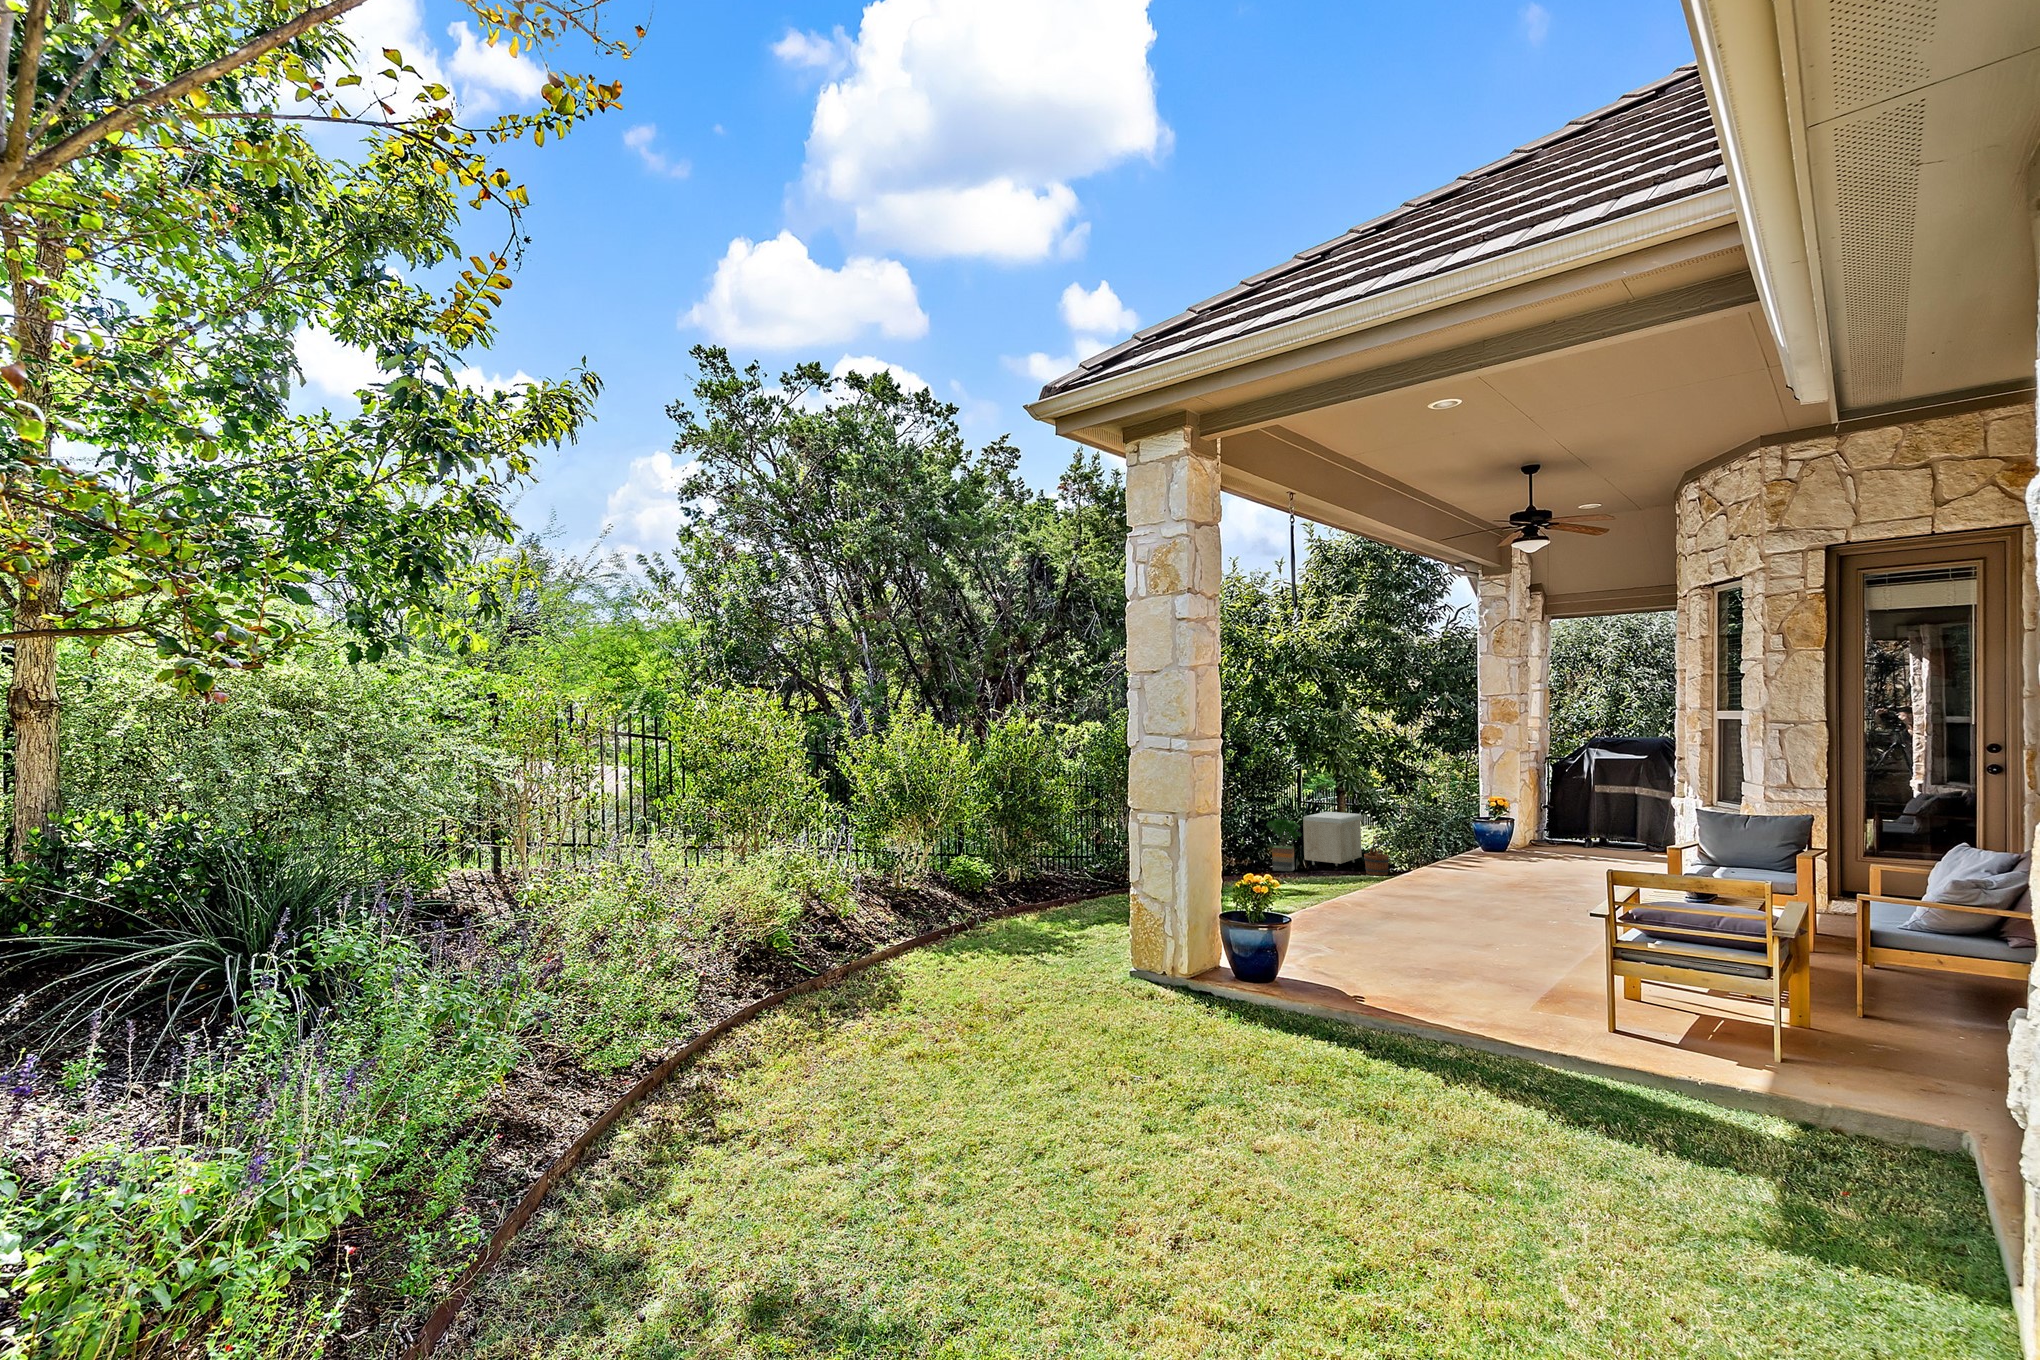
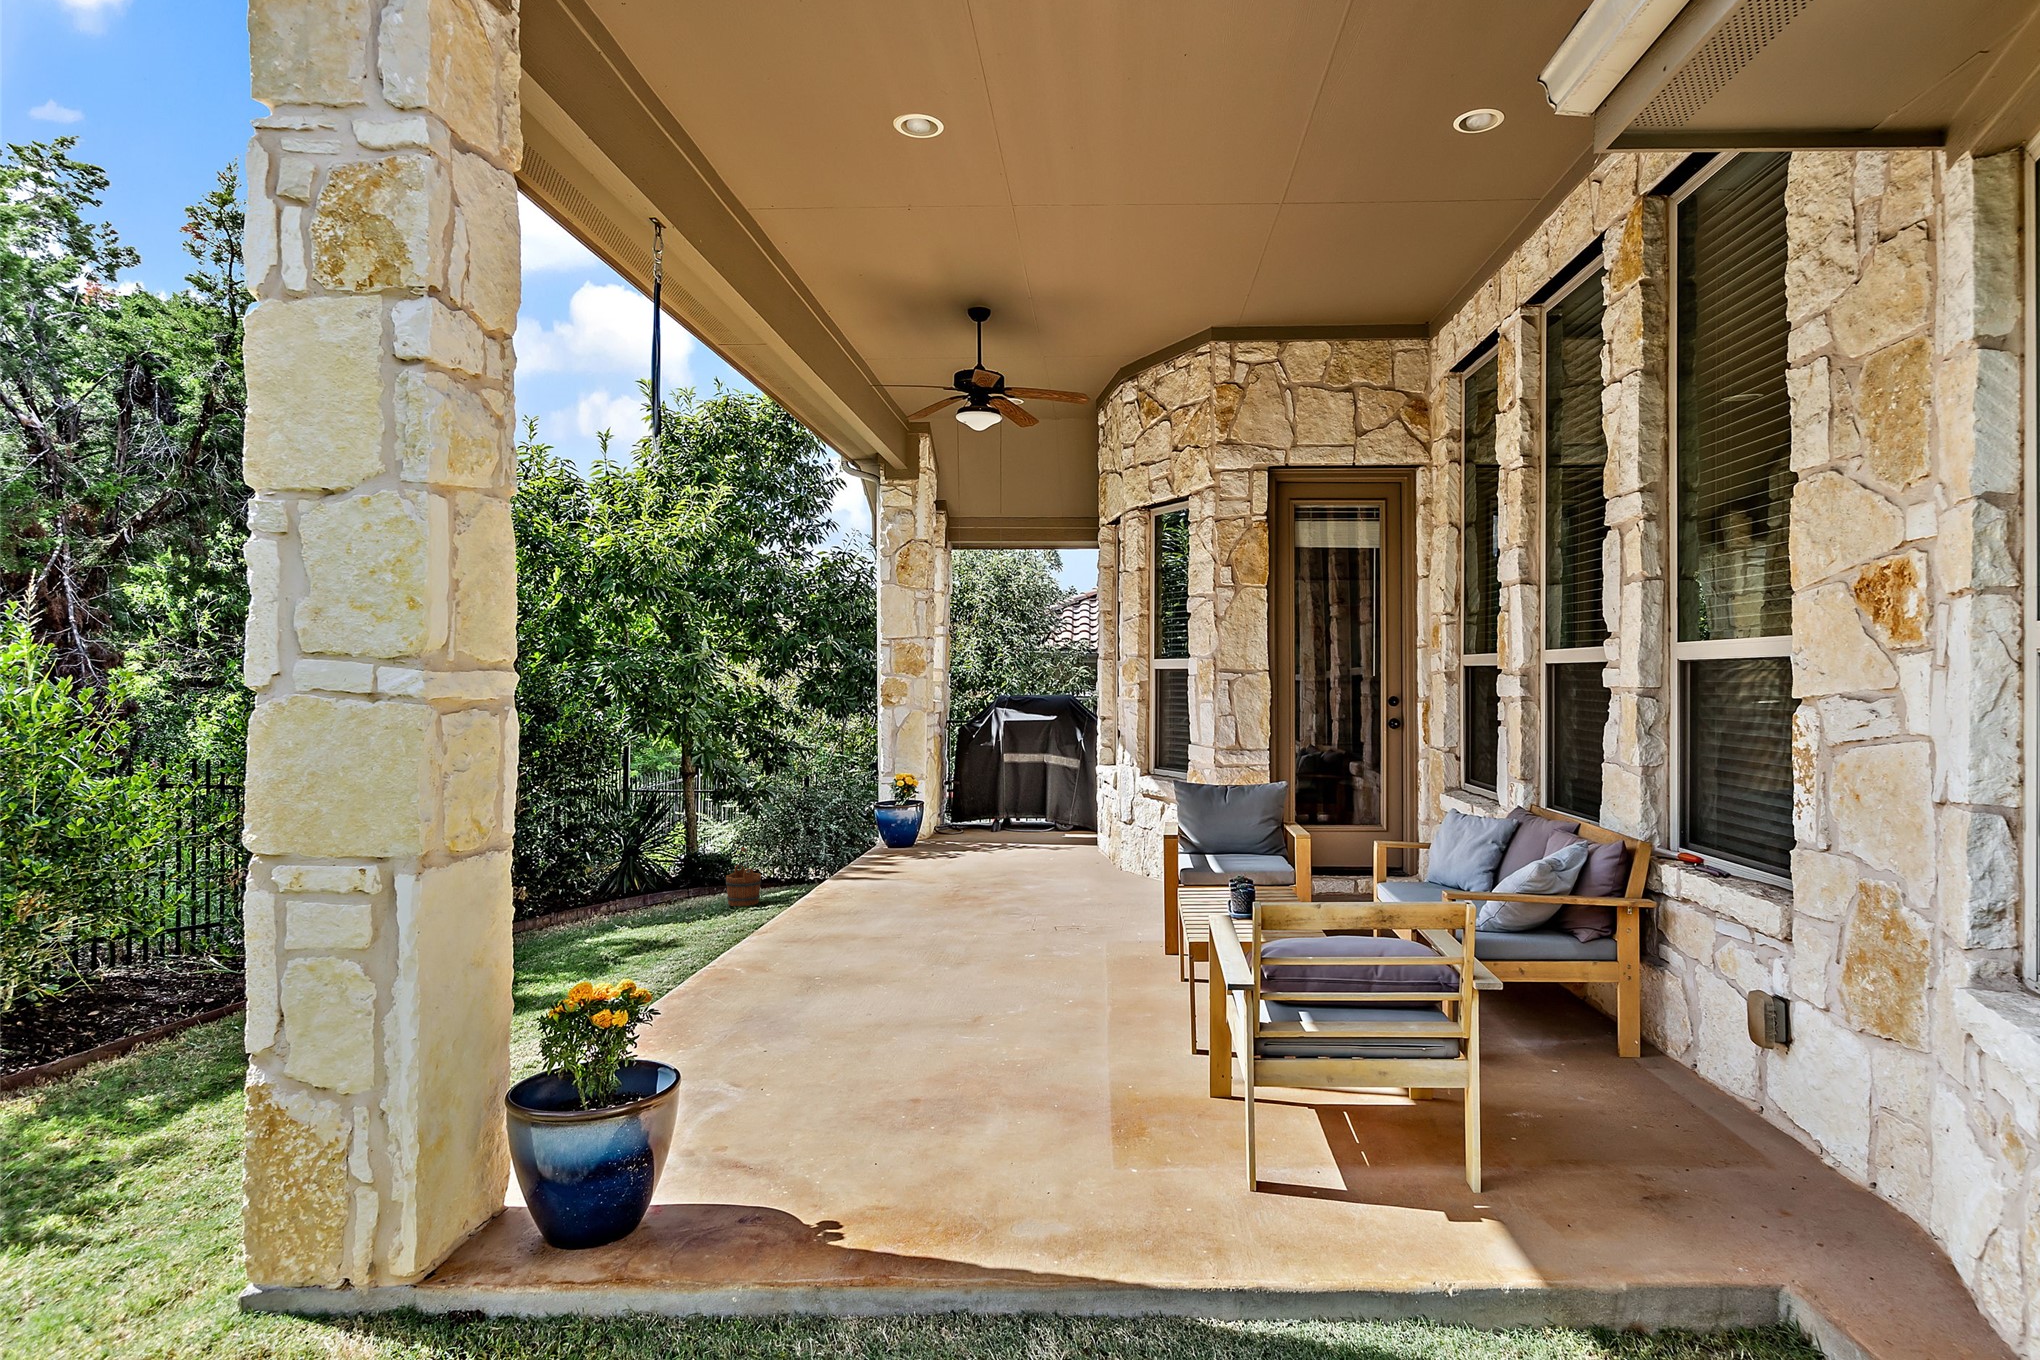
storage bench: present [1303,812,1362,866] -> none [634,812,722,898]
potted tree: present [1267,819,1301,871] -> none [574,833,634,919]

